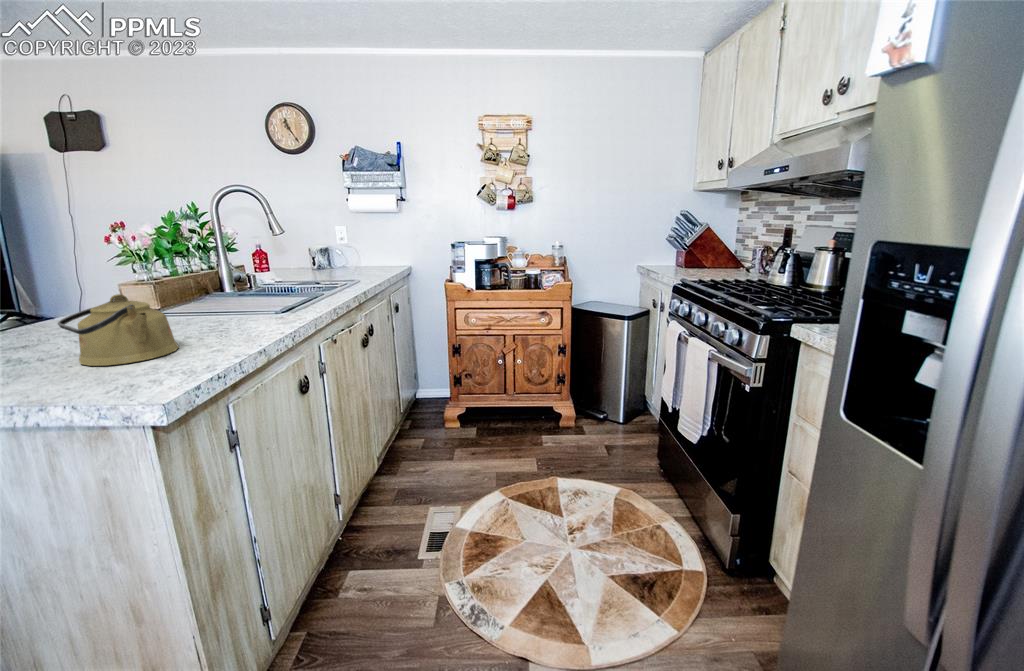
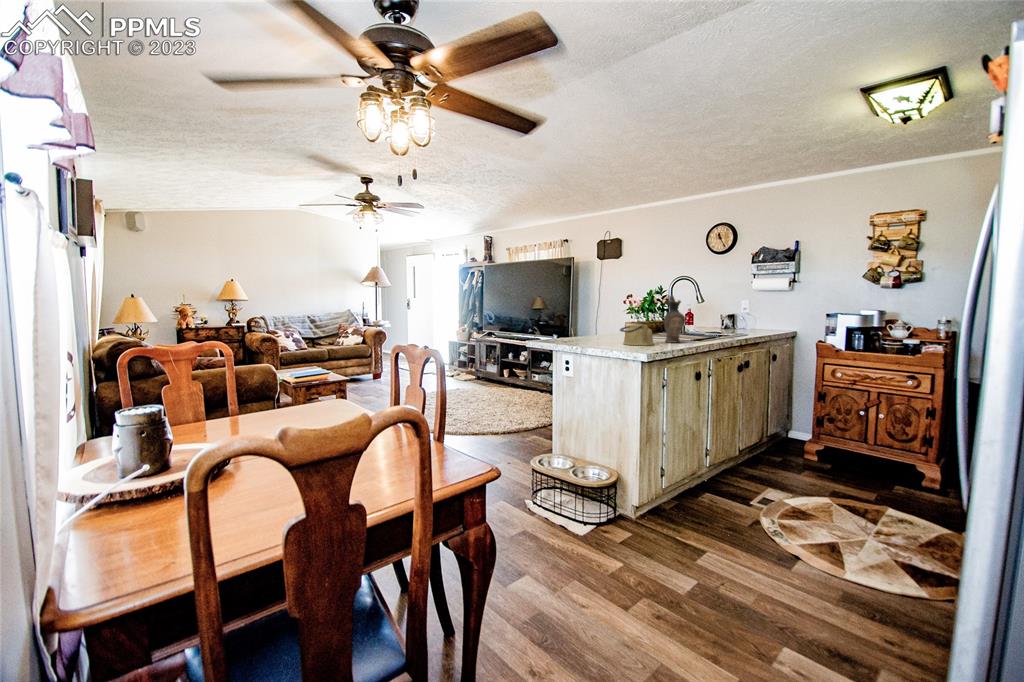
ceramic pitcher: none [195,221,253,330] -> present [664,295,686,343]

